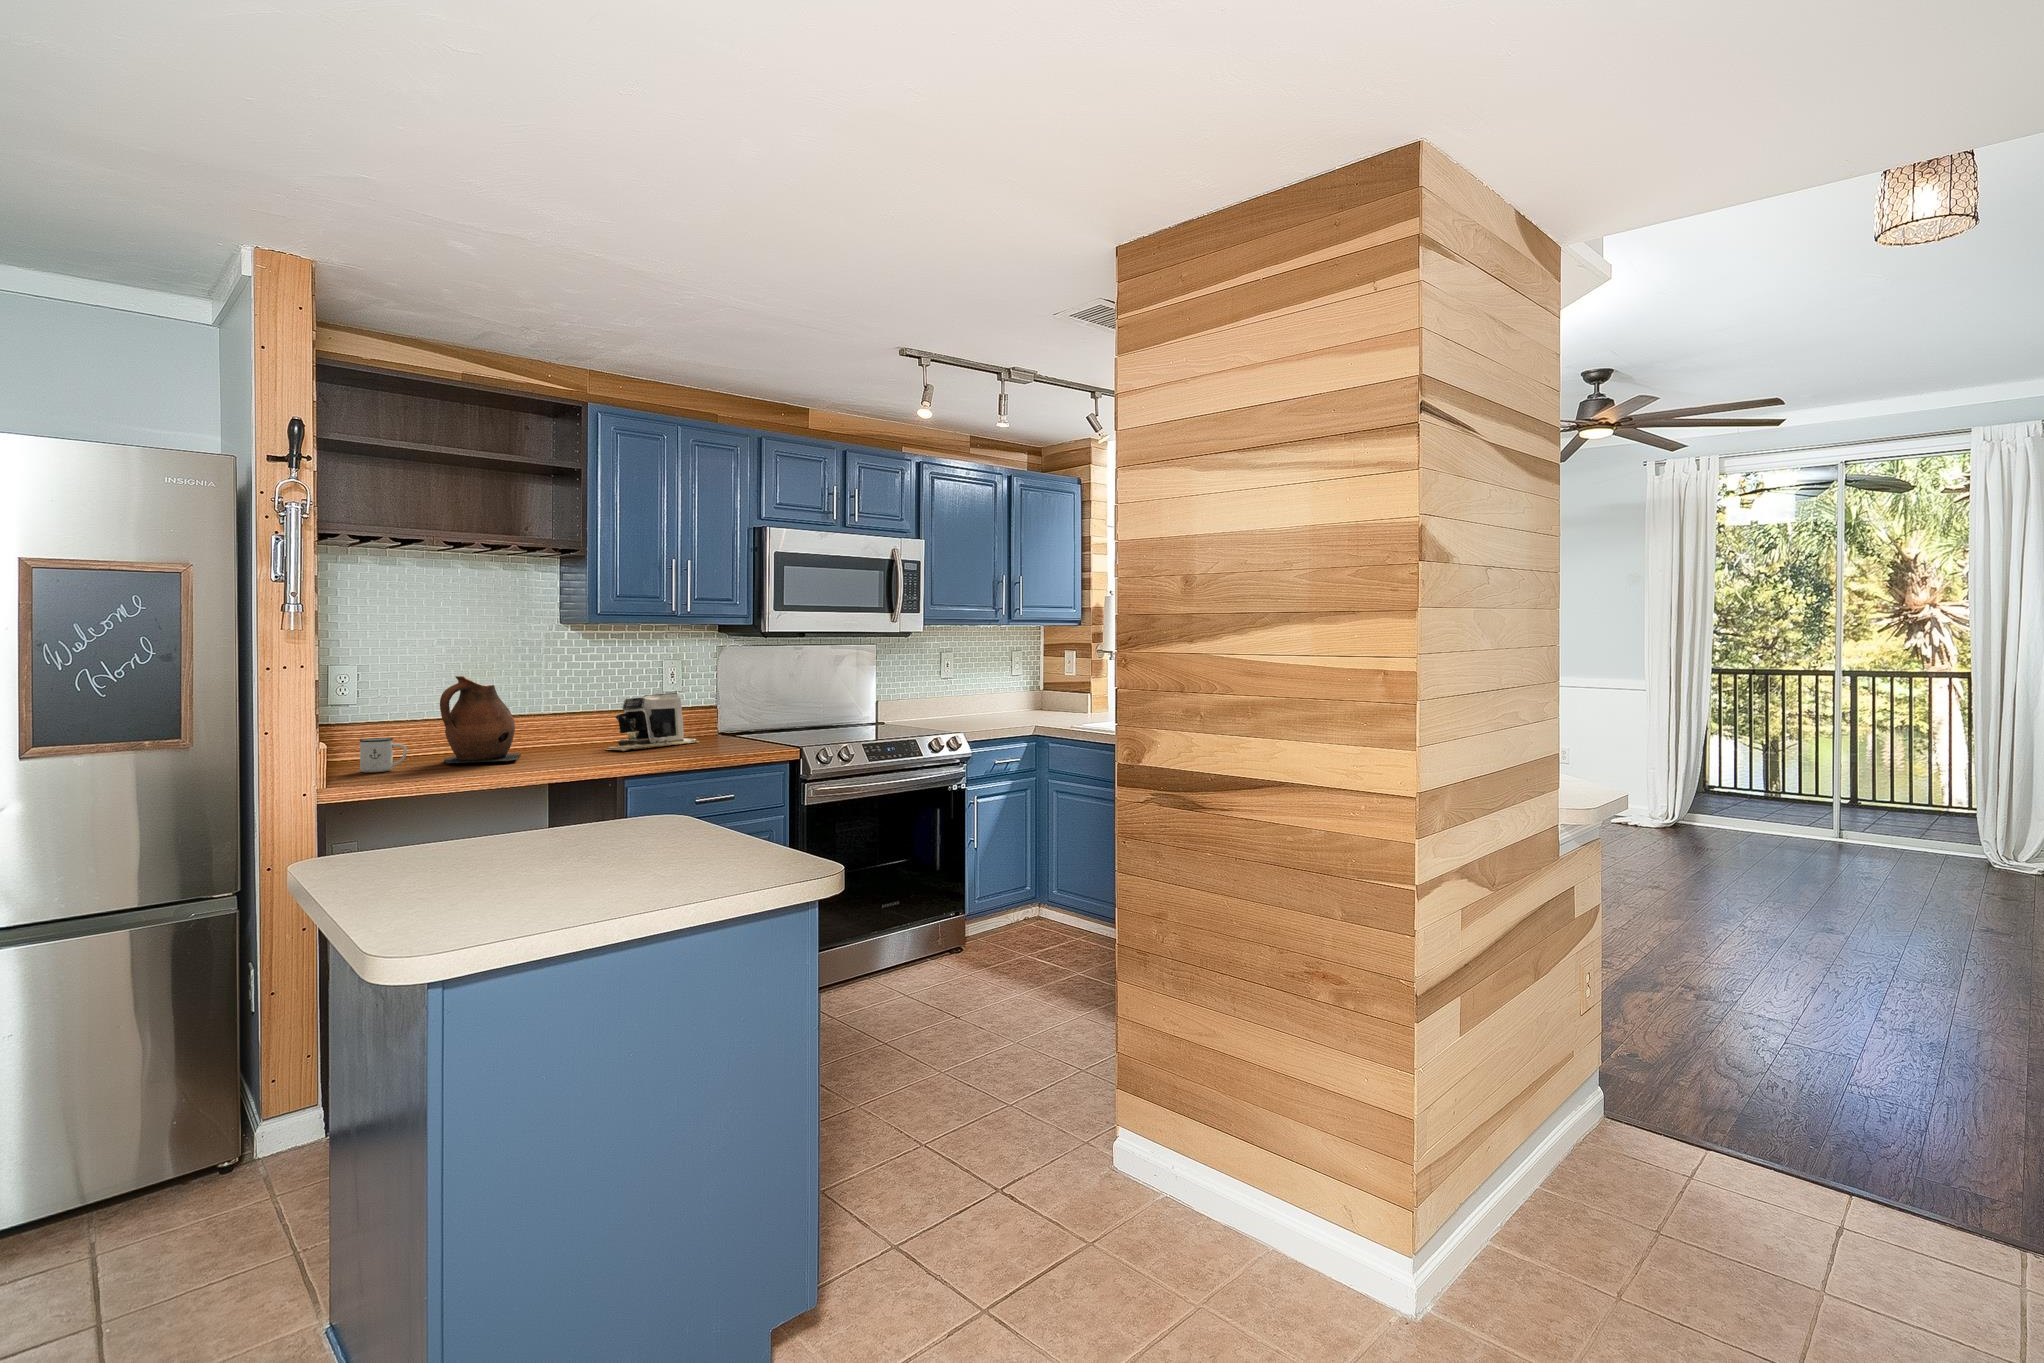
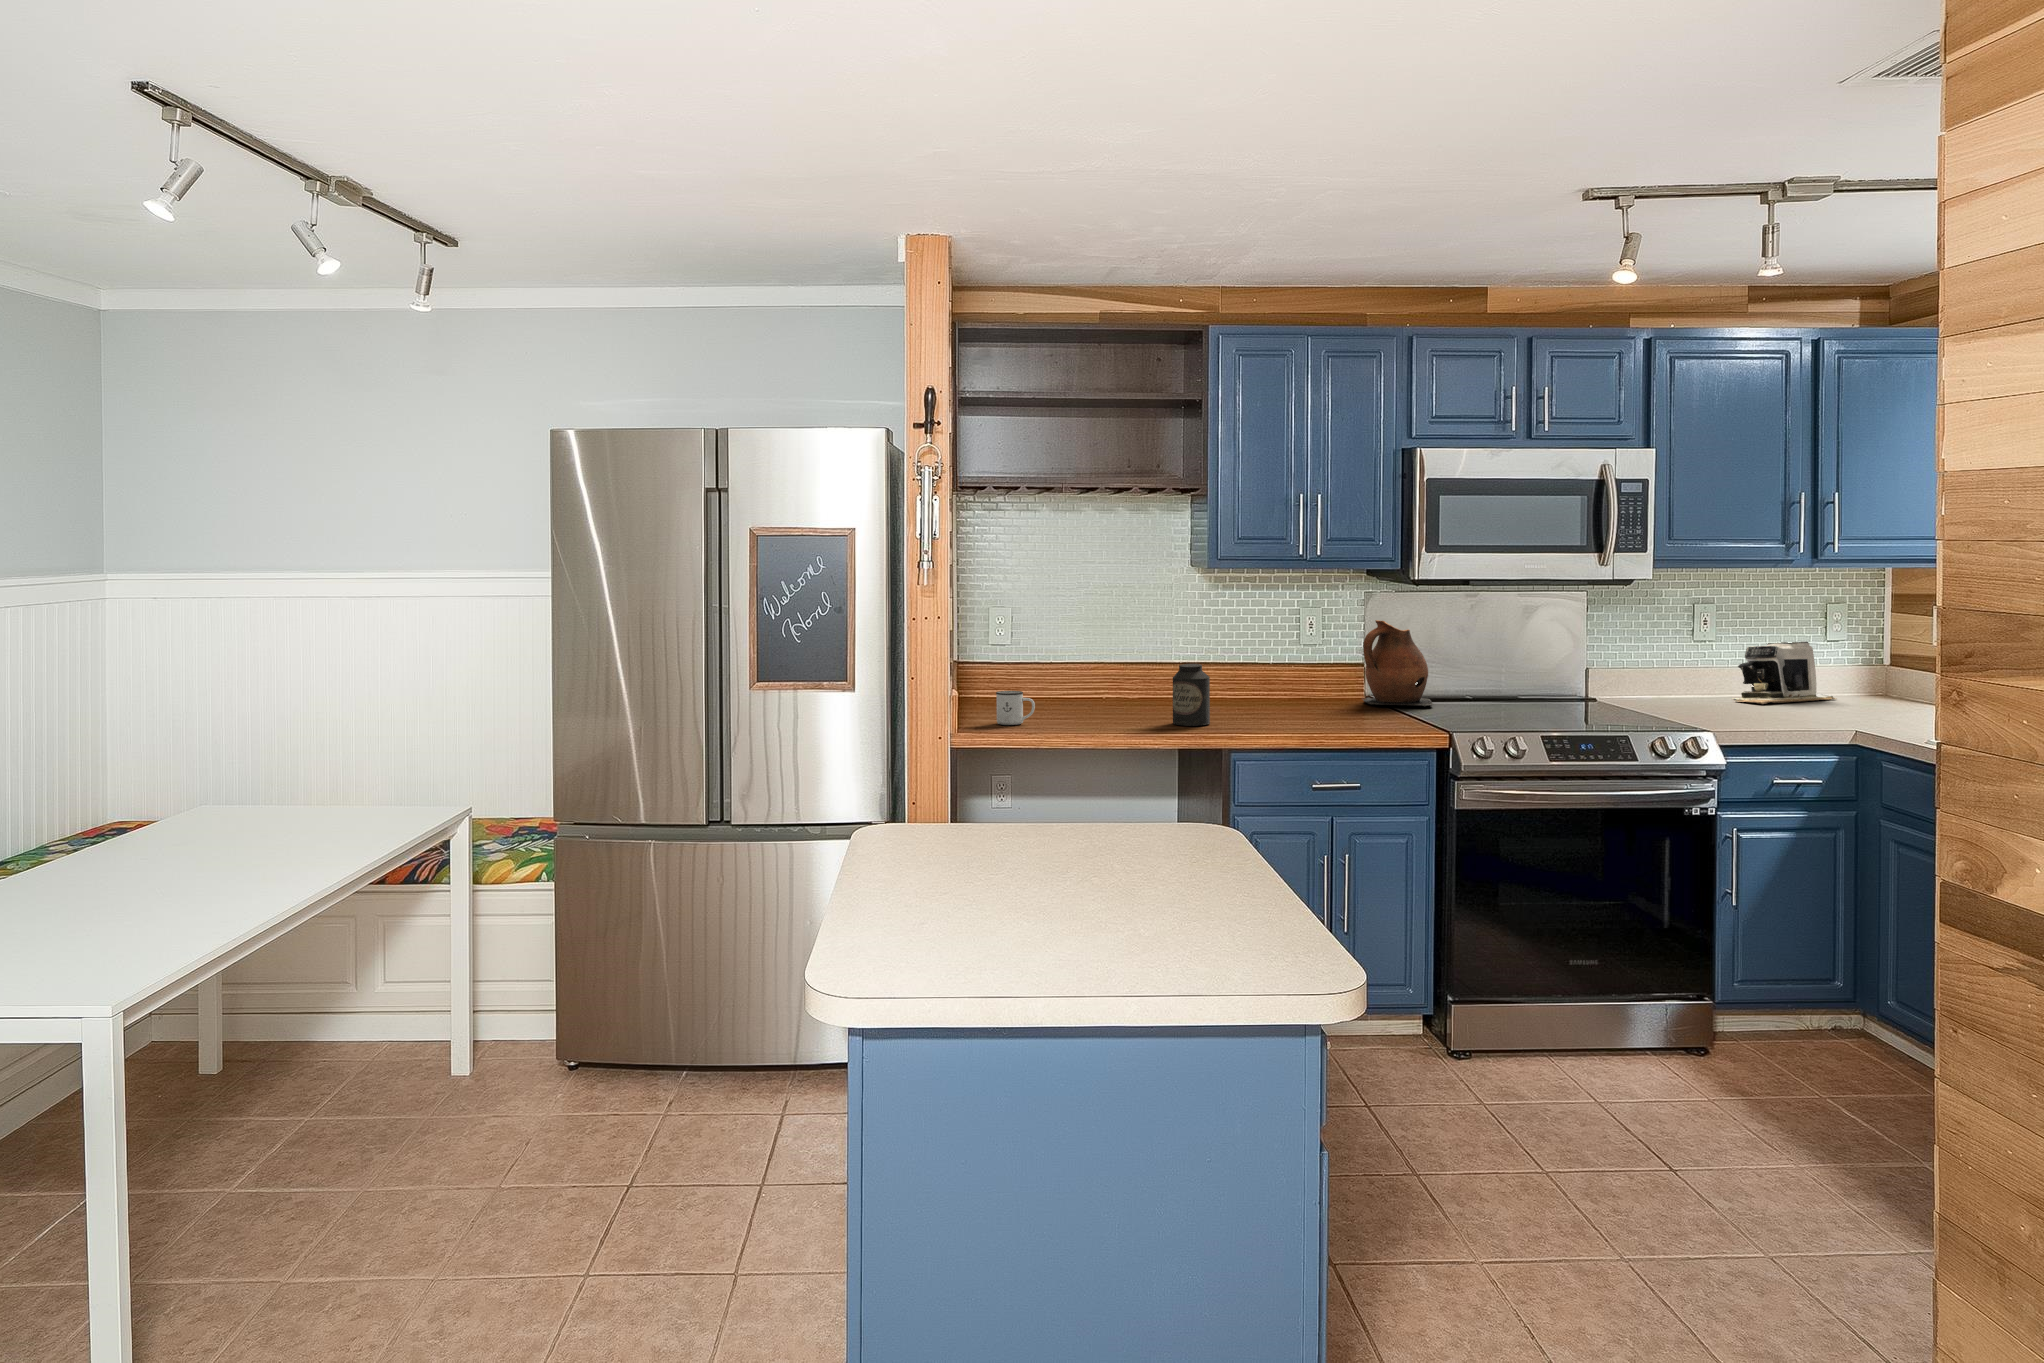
ceramic pitcher: present [440,676,521,763] -> present [1363,620,1433,707]
coffee maker: present [607,693,699,751] -> present [1736,642,1836,704]
canister: none [556,704,593,760] -> present [1173,664,1210,726]

